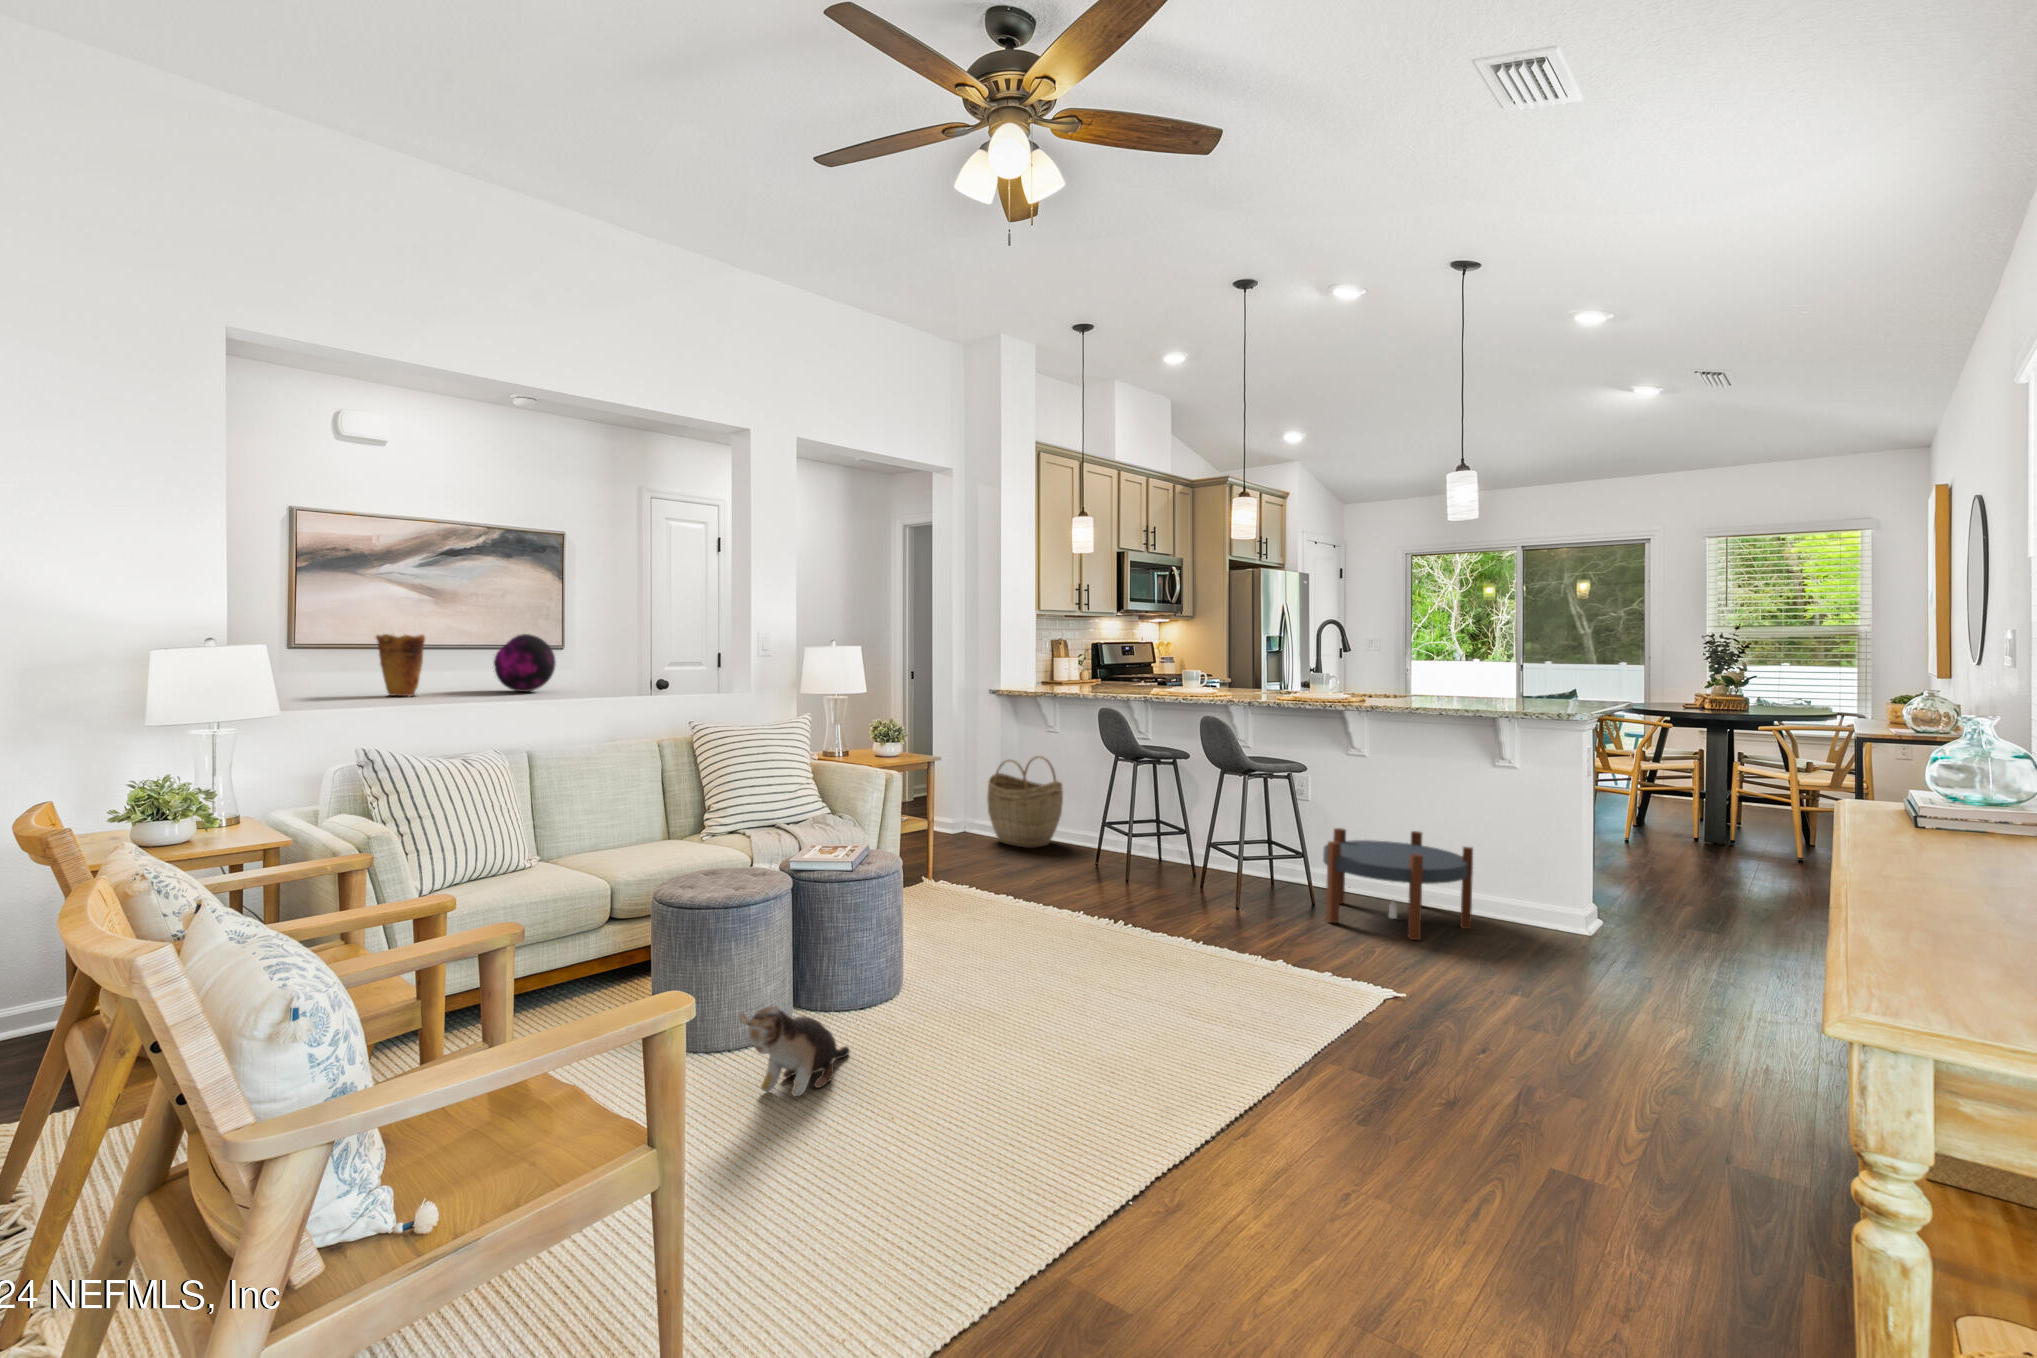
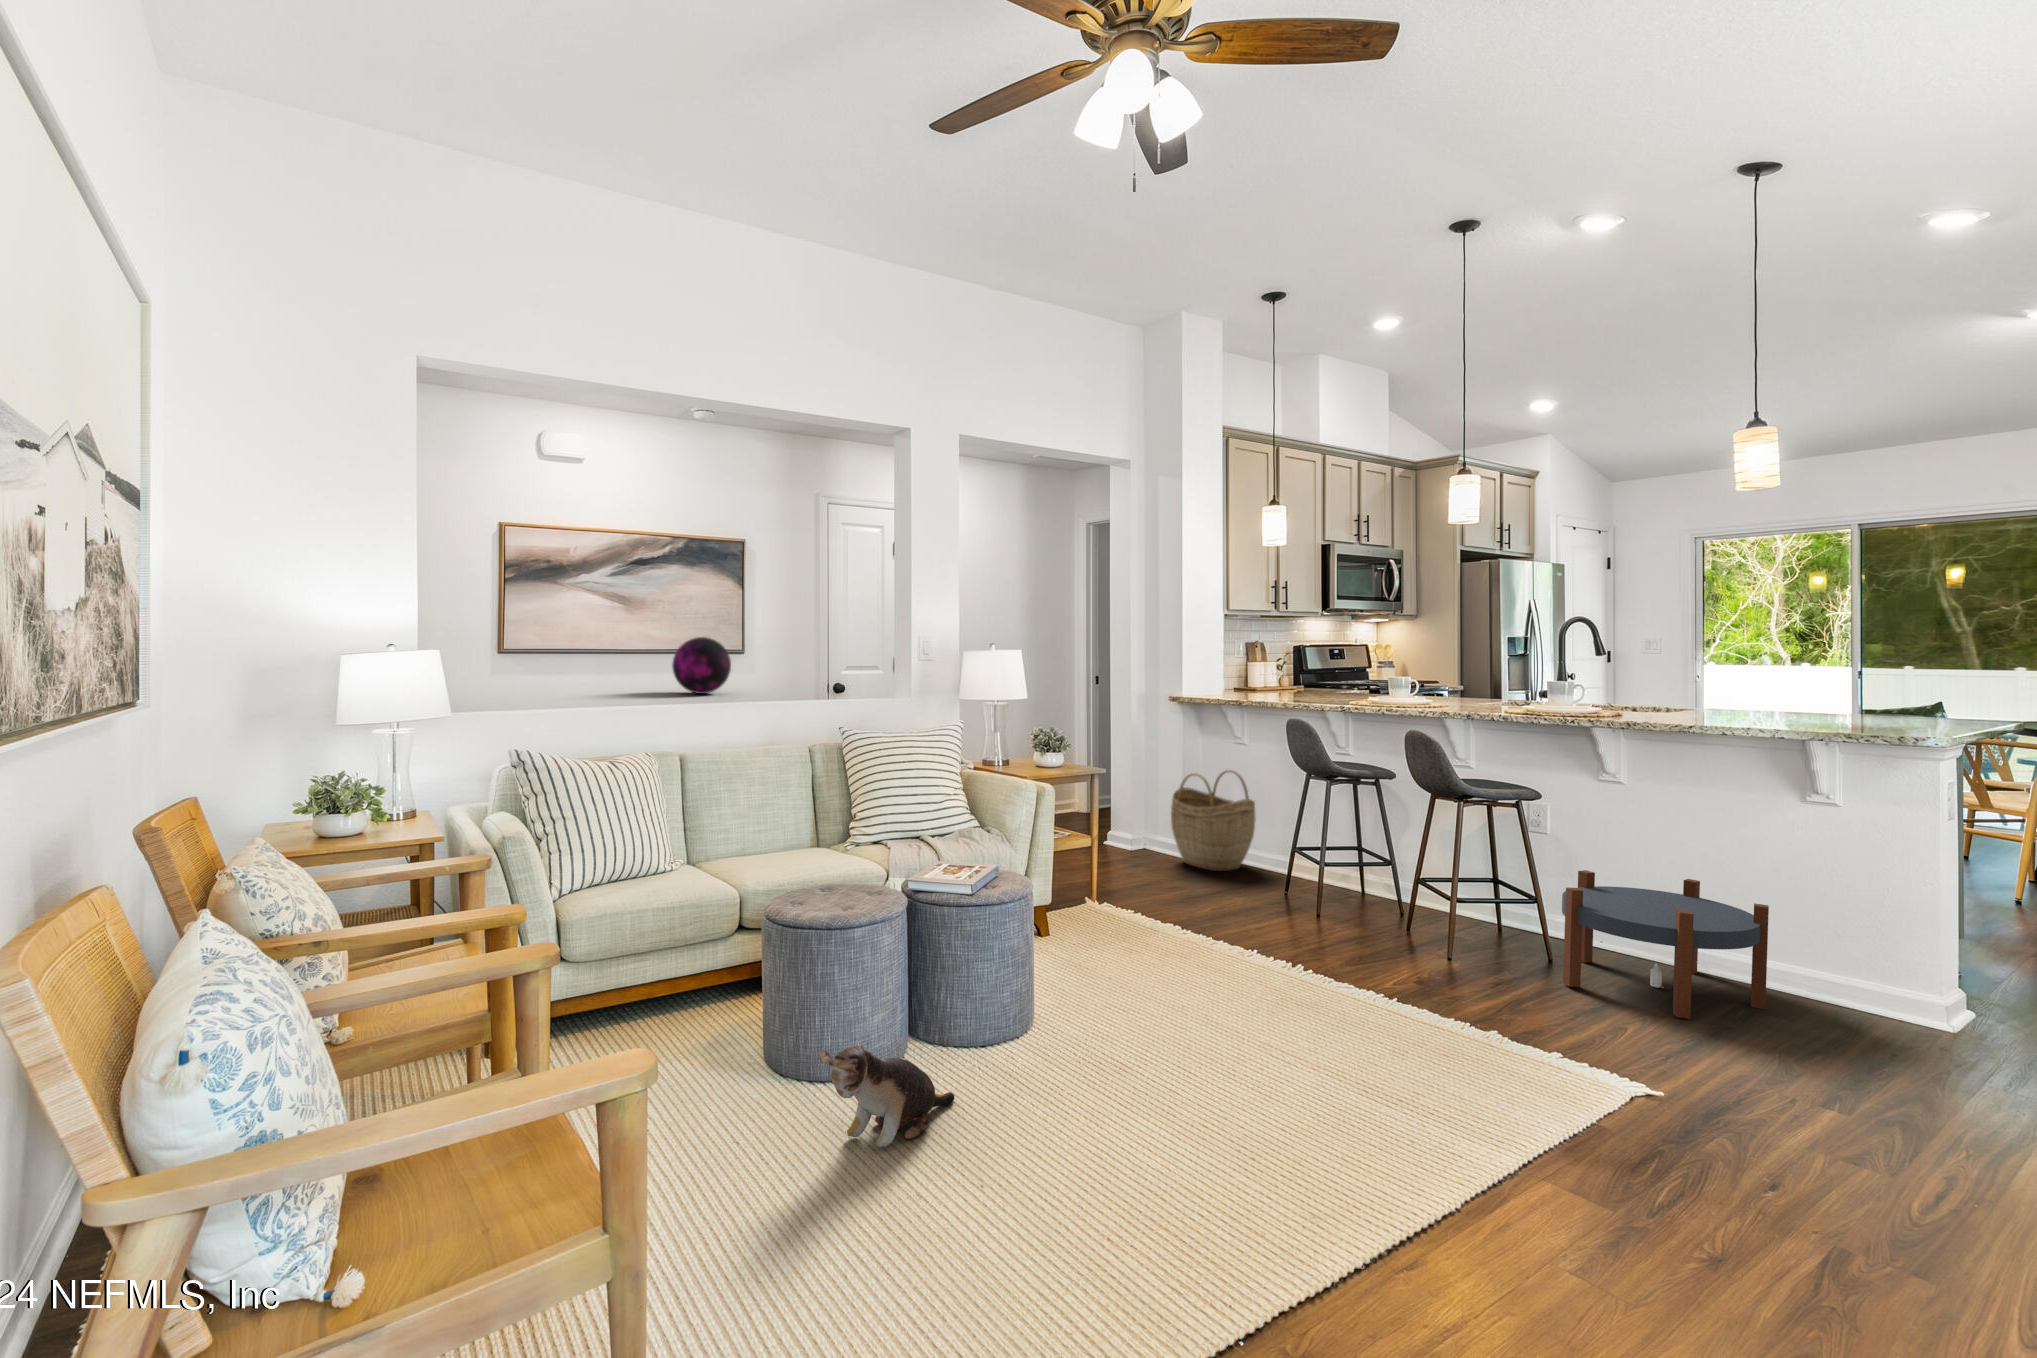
vase: present [376,633,425,696] -> none [562,636,608,698]

